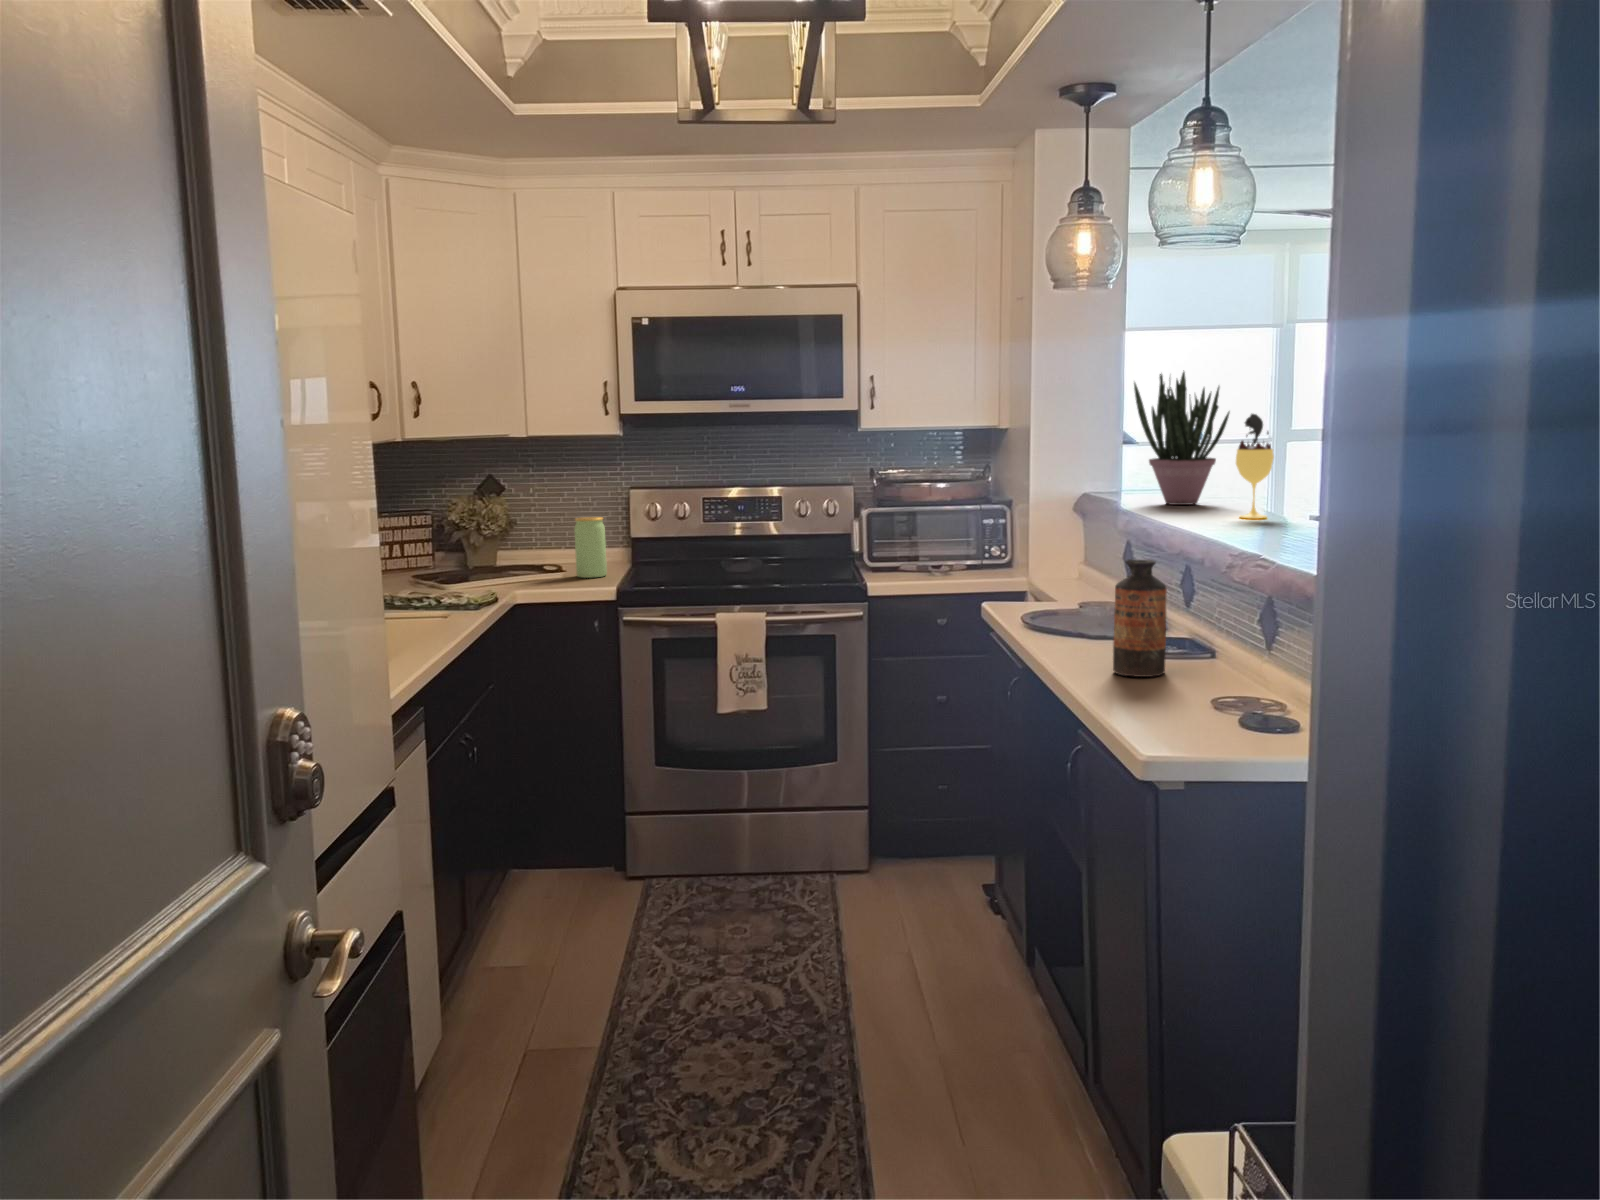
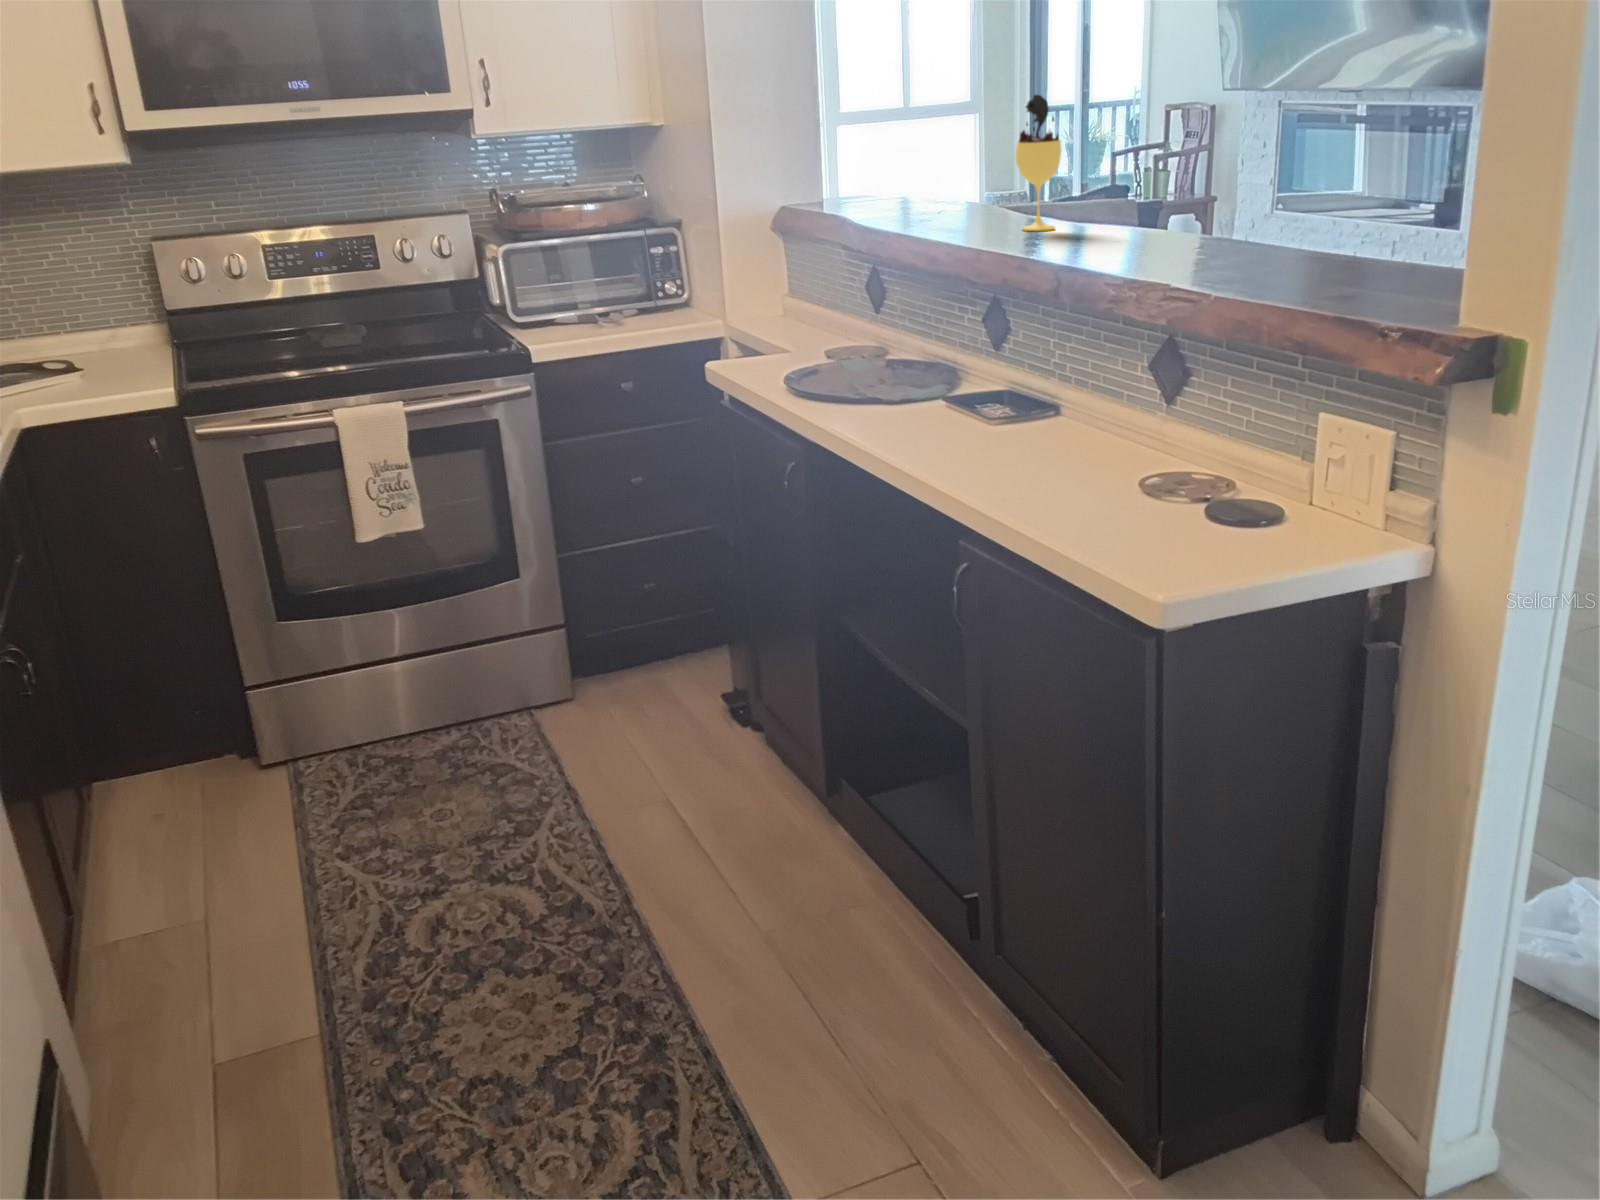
potted plant: present [1134,372,1230,505] -> none [855,40,972,216]
jar: present [574,517,607,578] -> none [85,285,150,375]
bottle: present [1113,559,1167,677] -> none [960,303,1026,458]

